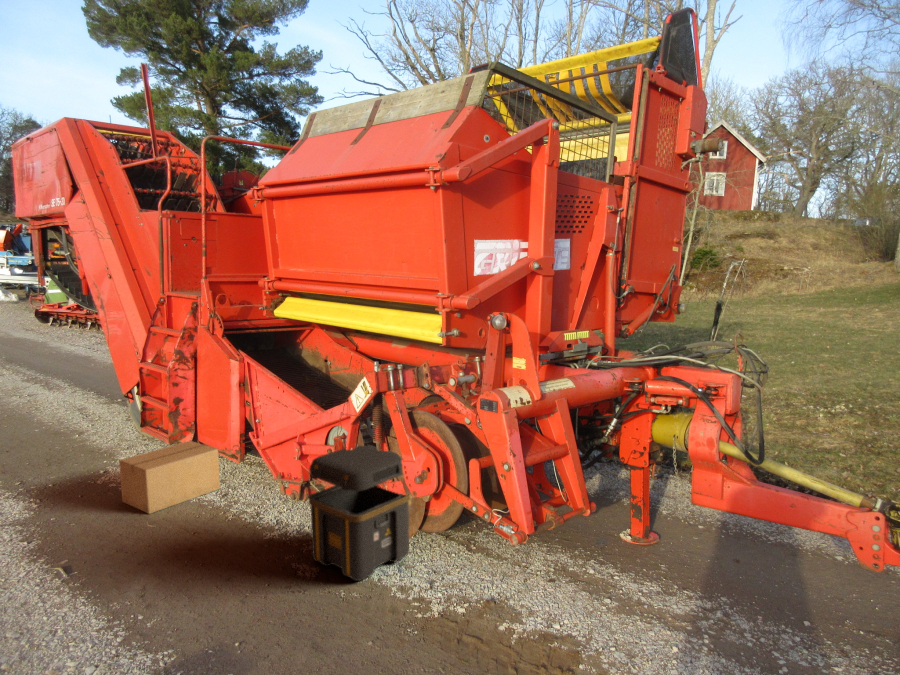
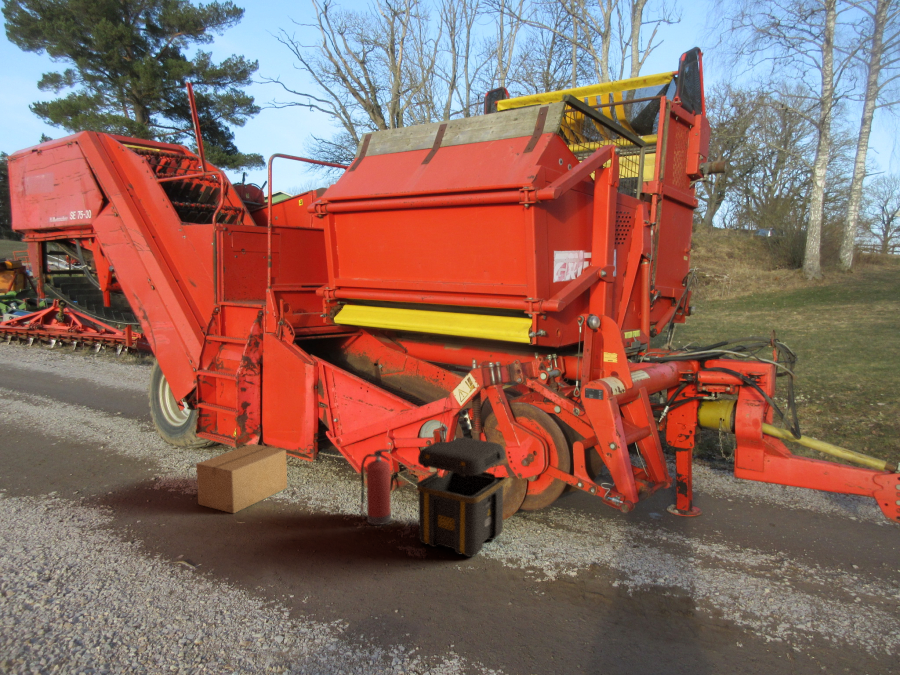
fire extinguisher: none [273,455,302,536] -> present [360,449,391,525]

